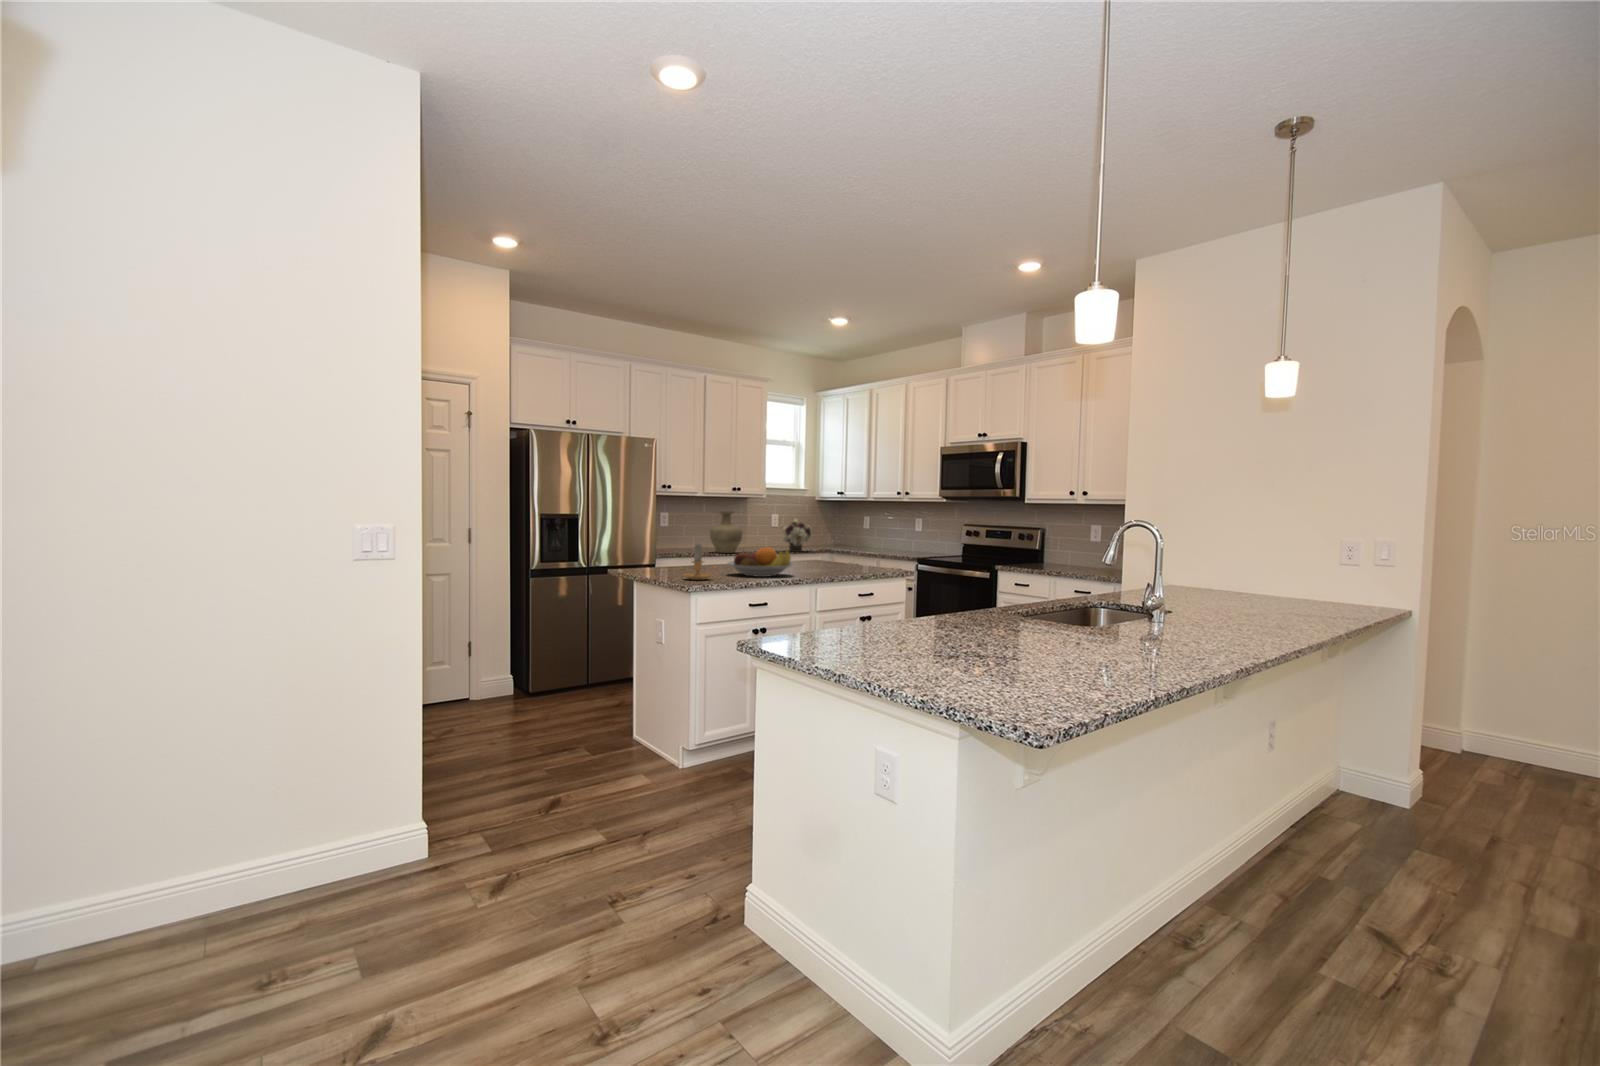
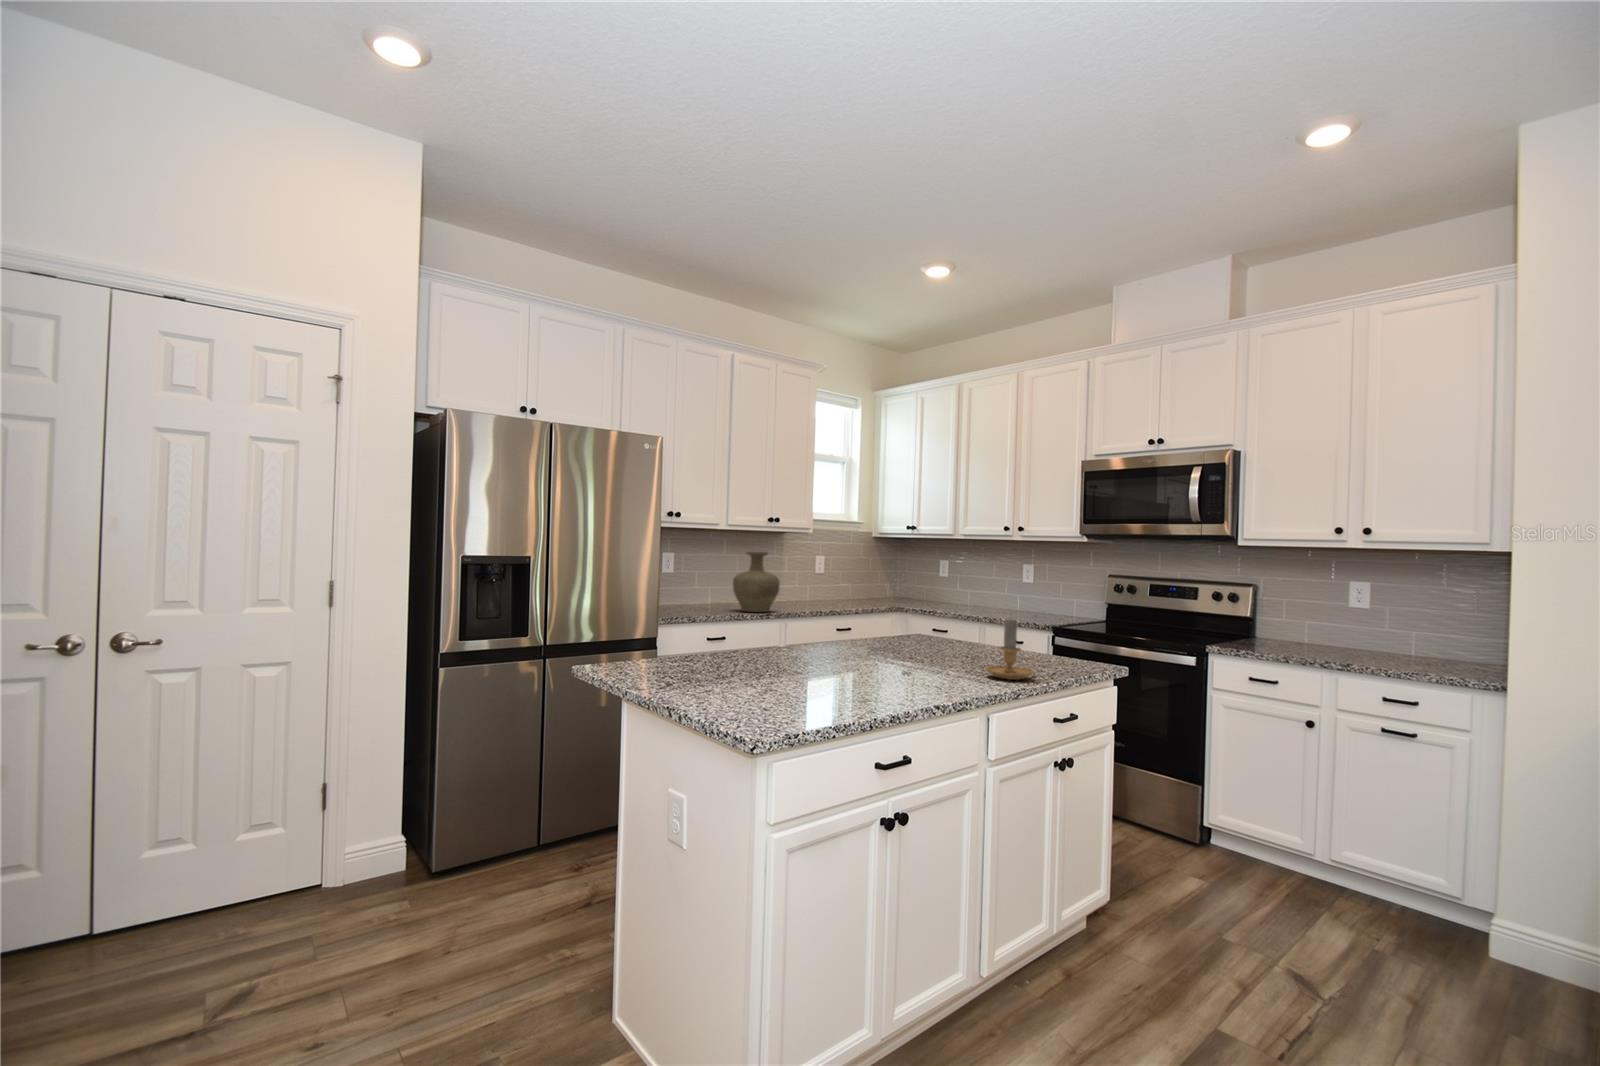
flower arrangement: present [782,519,812,552] -> none [826,562,872,609]
candle: present [684,544,712,580] -> present [986,619,1034,680]
fruit bowl: present [728,547,793,577] -> none [796,627,925,686]

